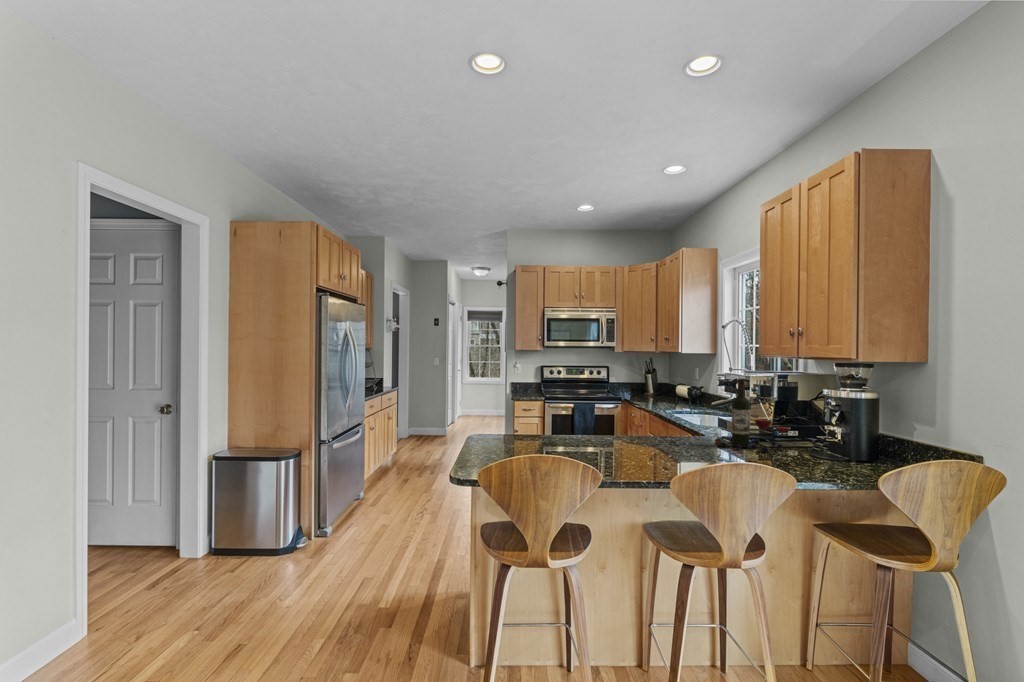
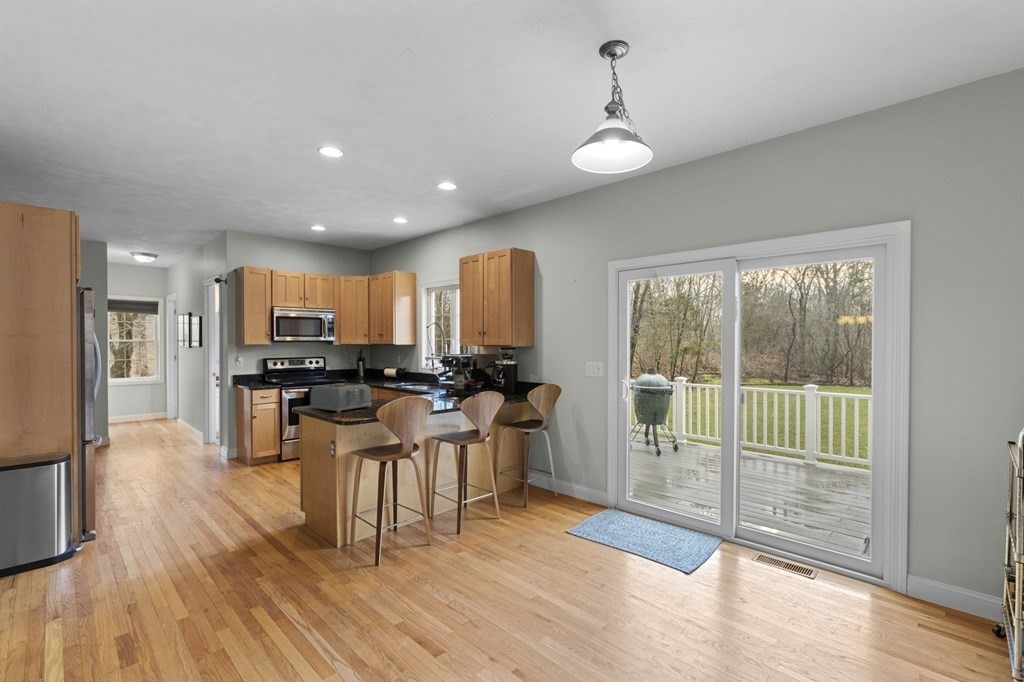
toaster: none [484,406,562,451] -> present [310,383,372,413]

